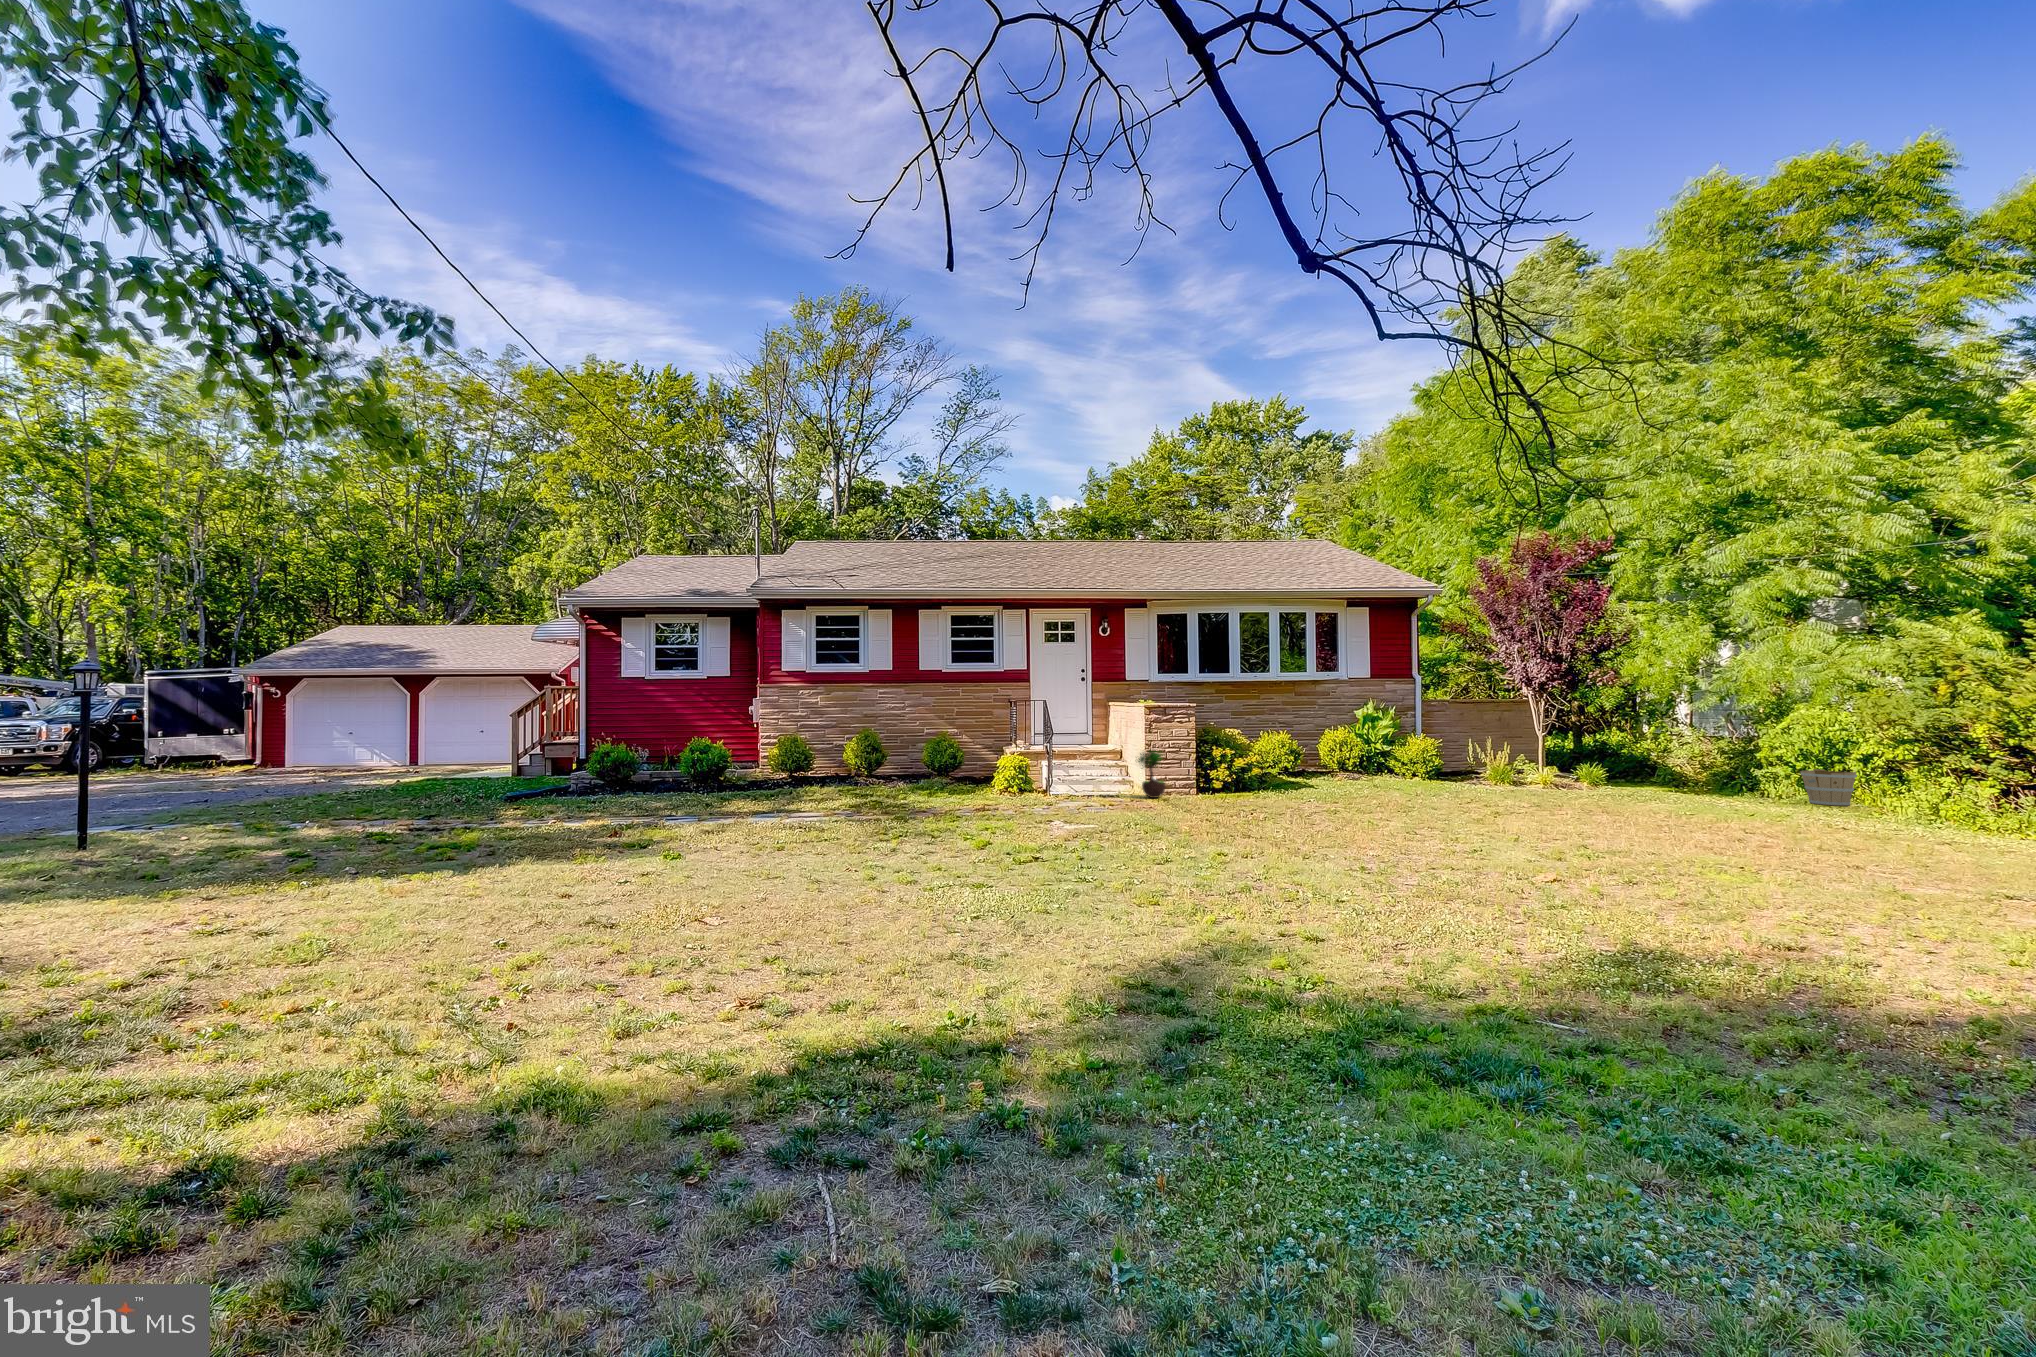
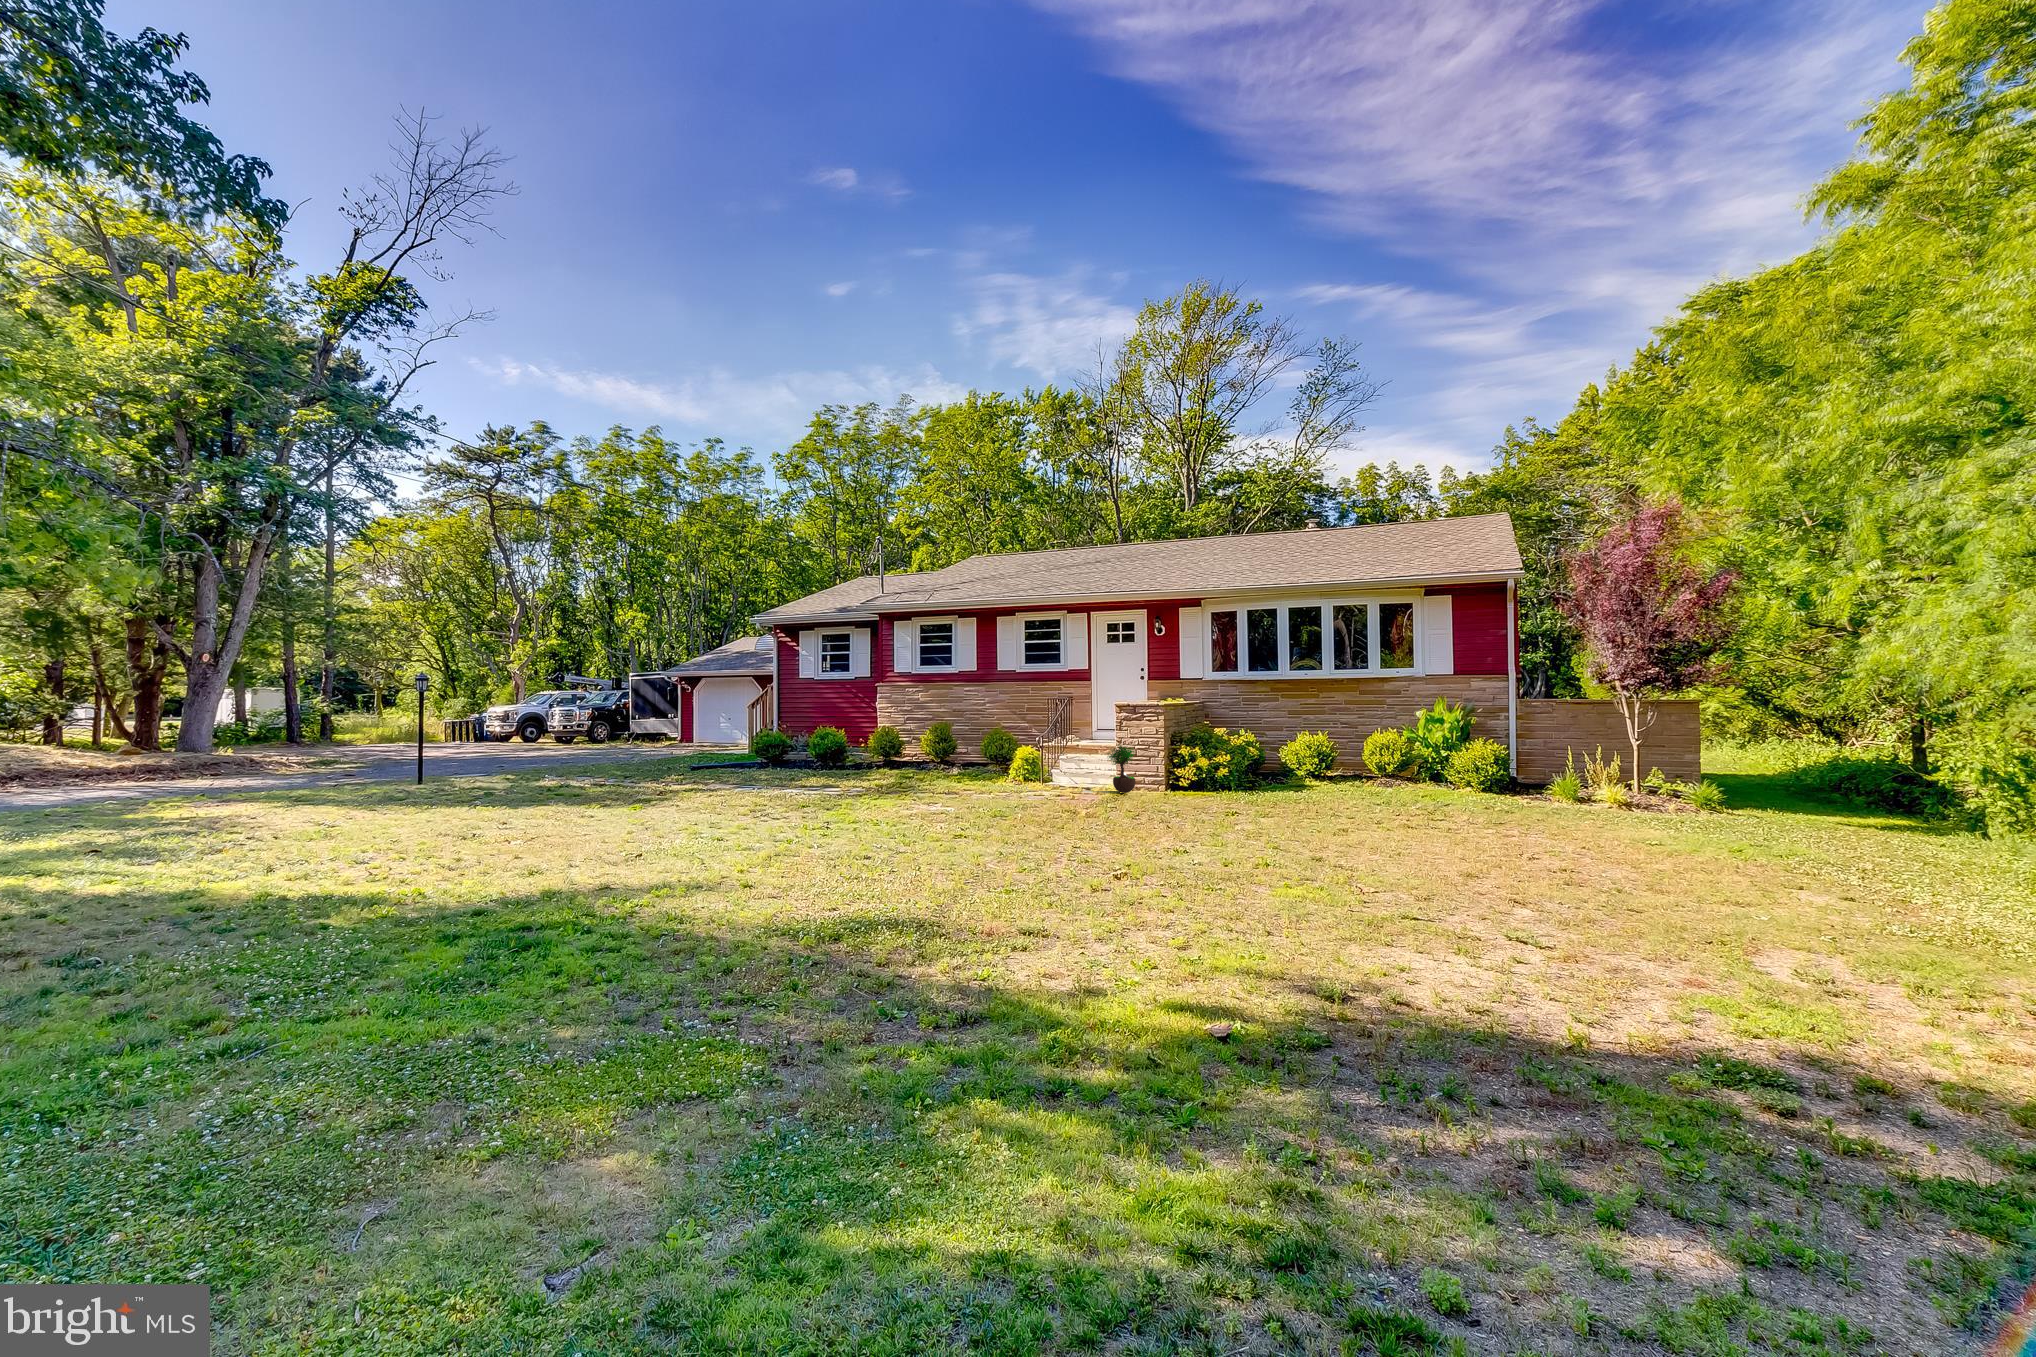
wooden bucket: present [1800,769,1857,806] -> none [1728,778,1779,813]

